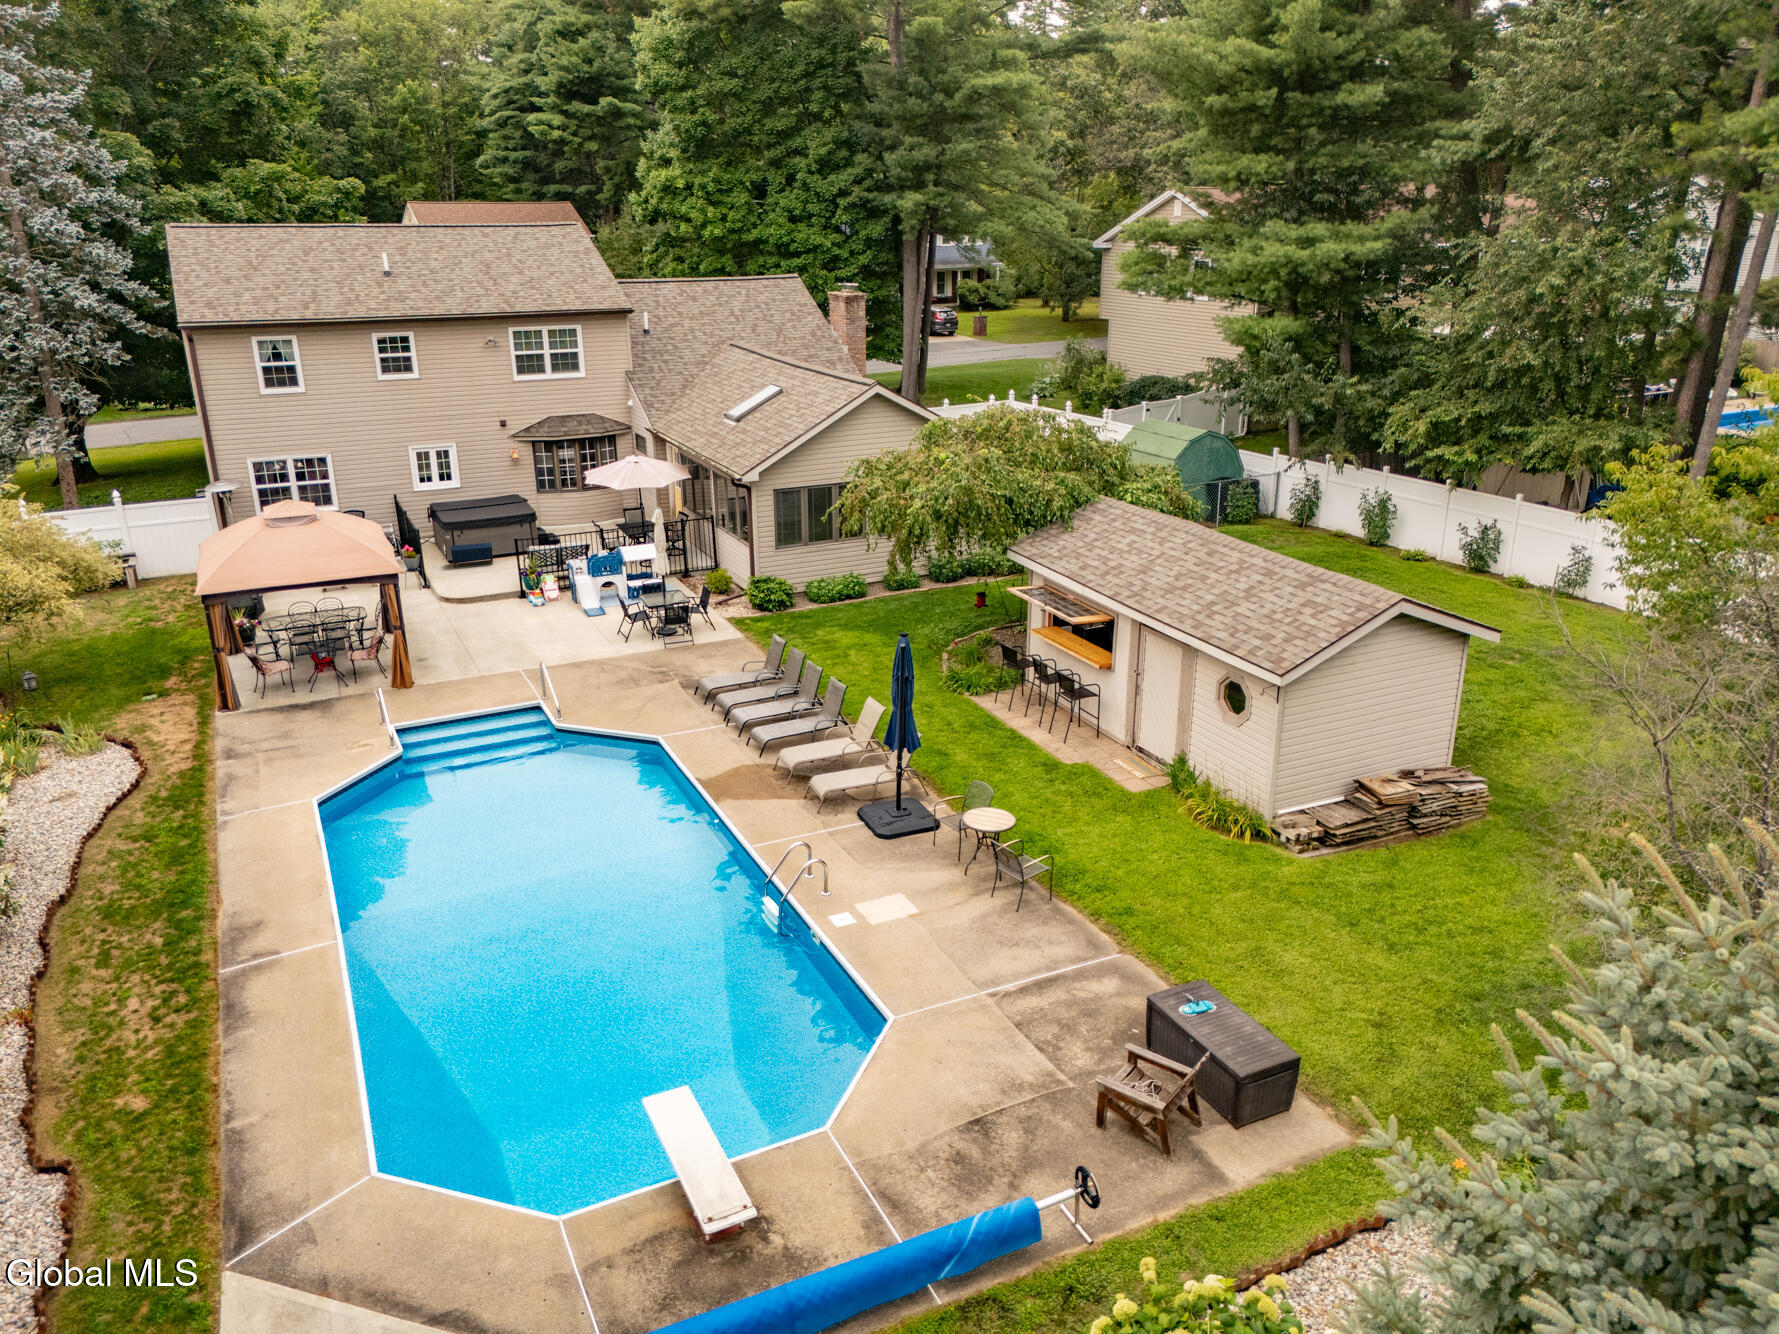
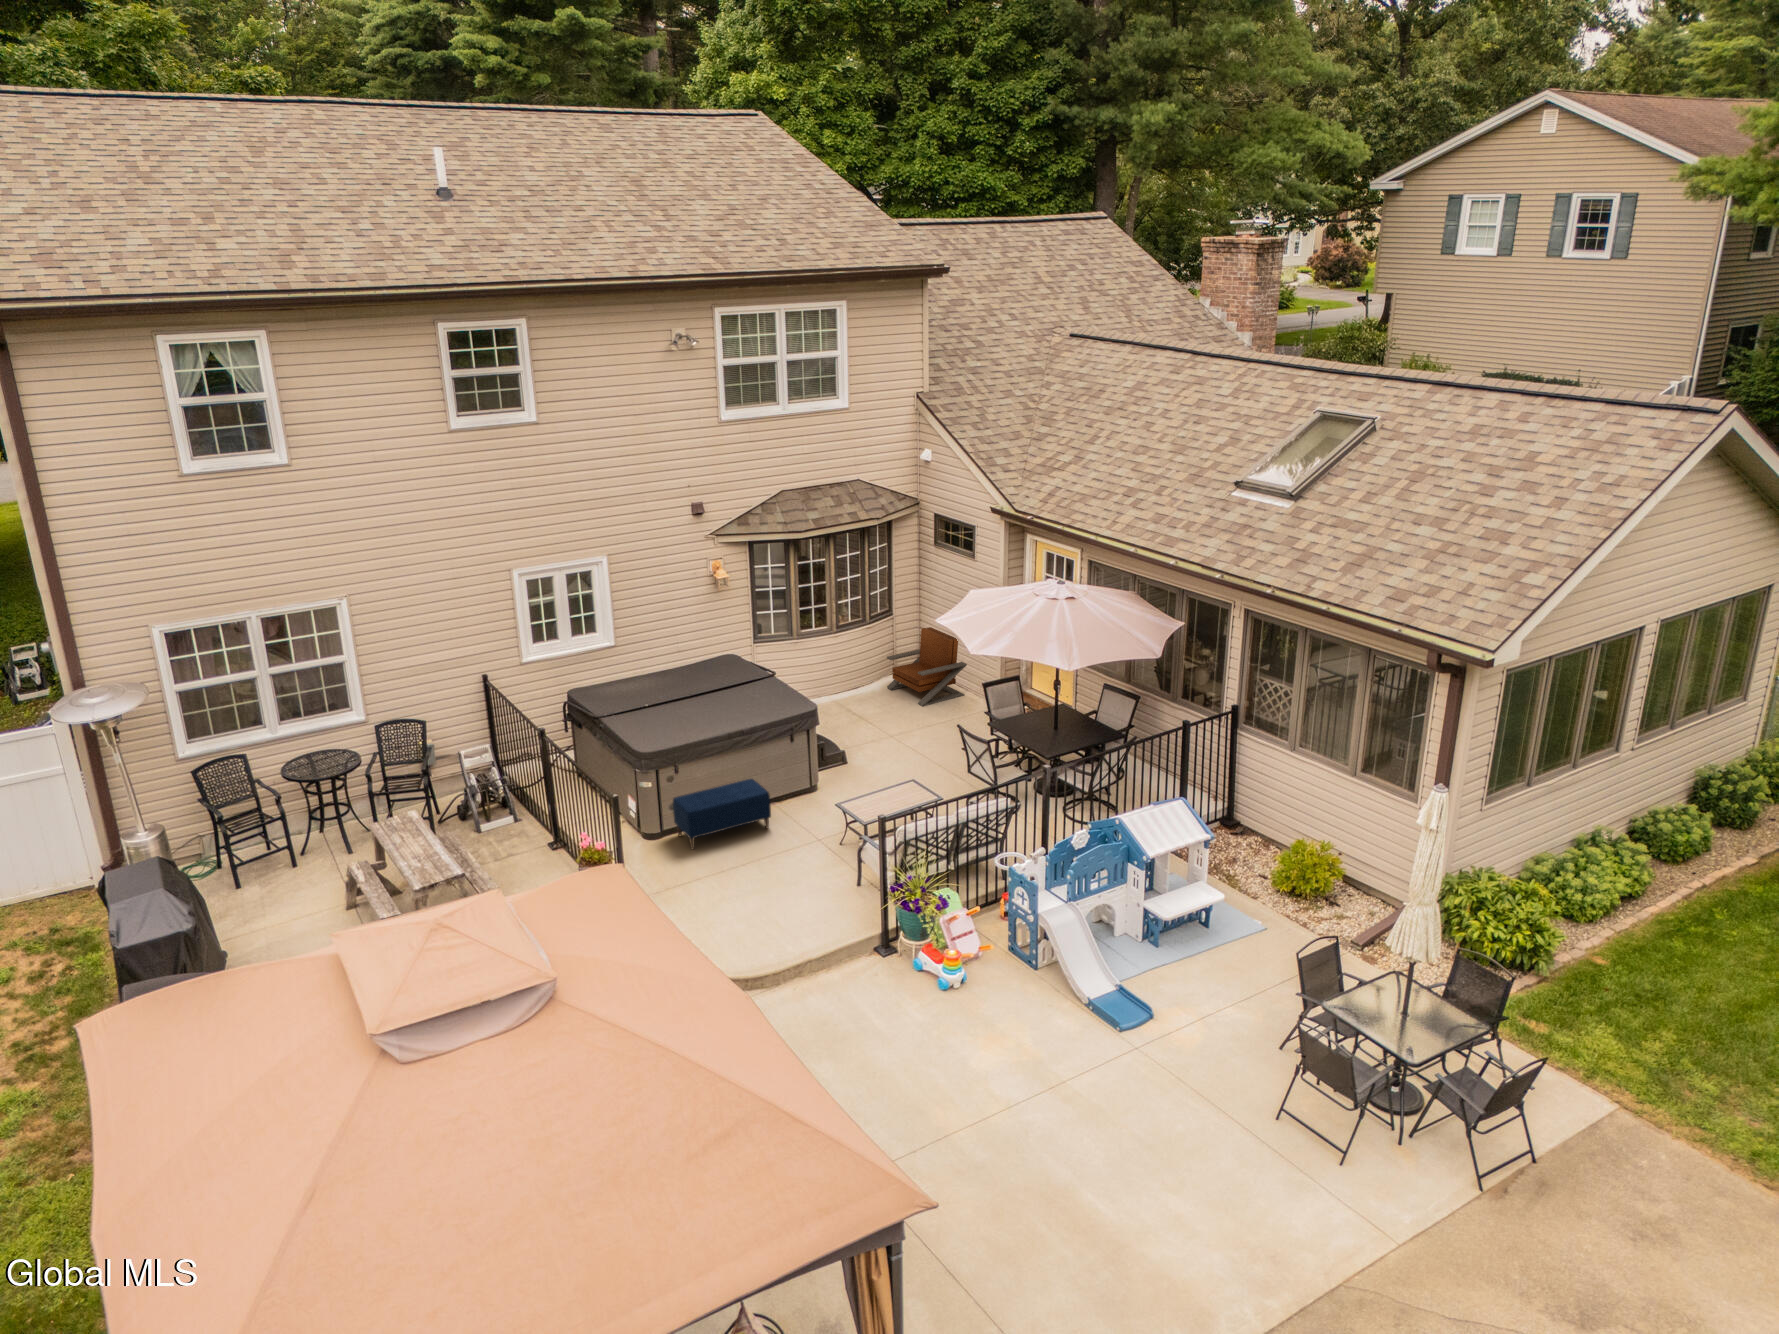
lounge chair: none [609,493,643,531] -> present [887,627,967,706]

